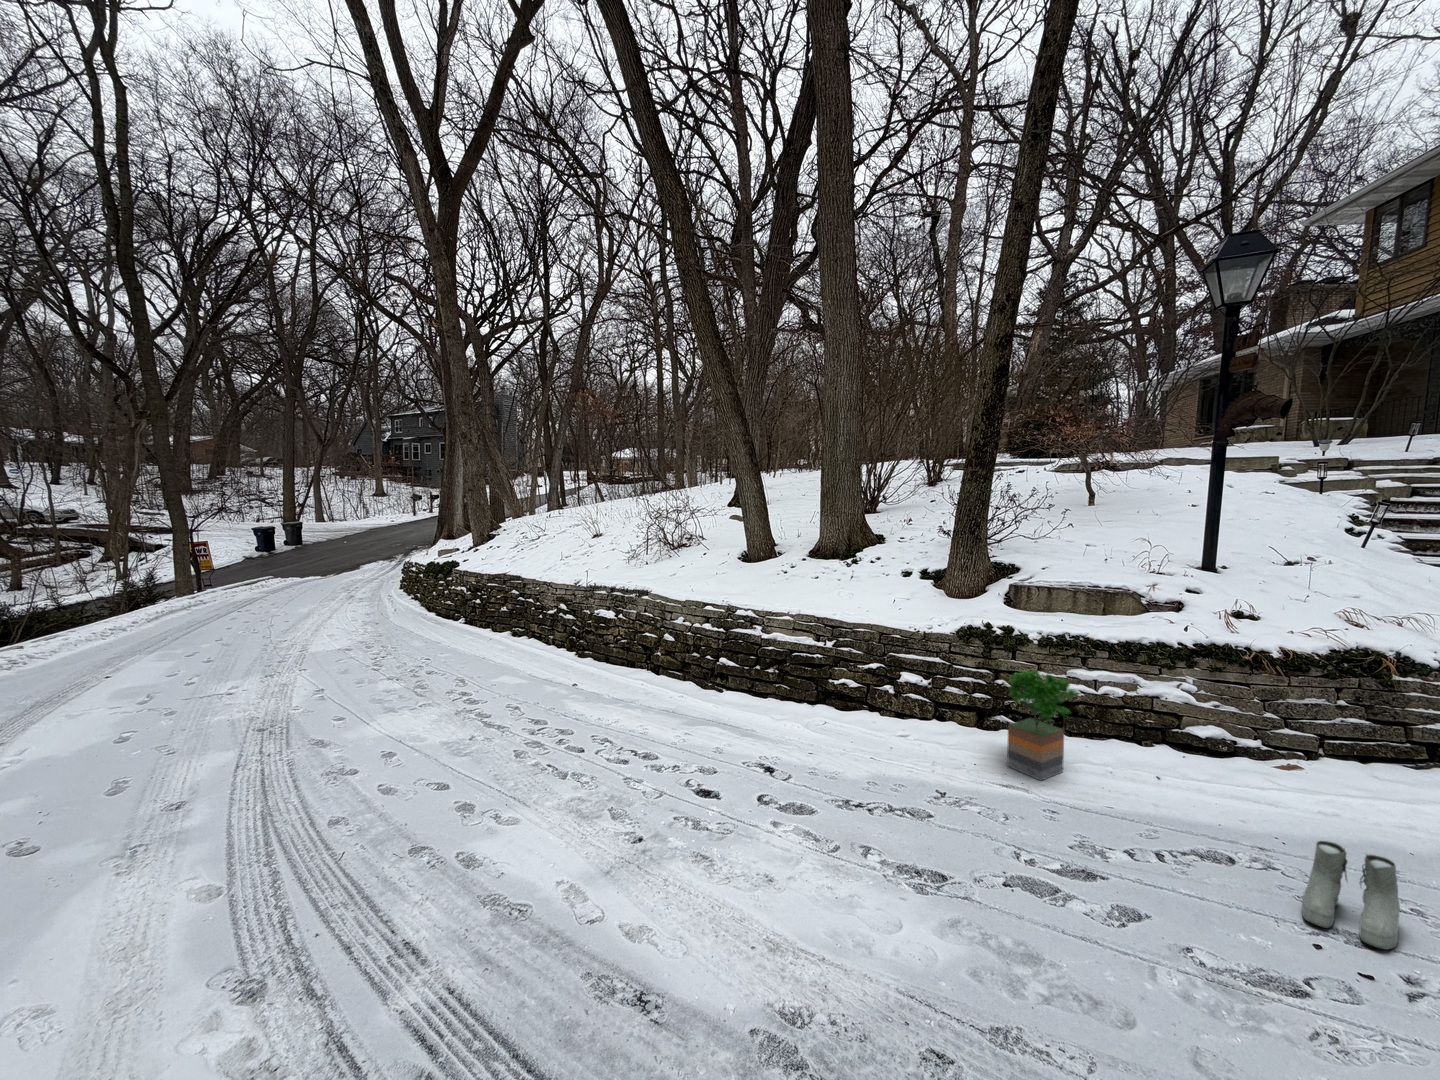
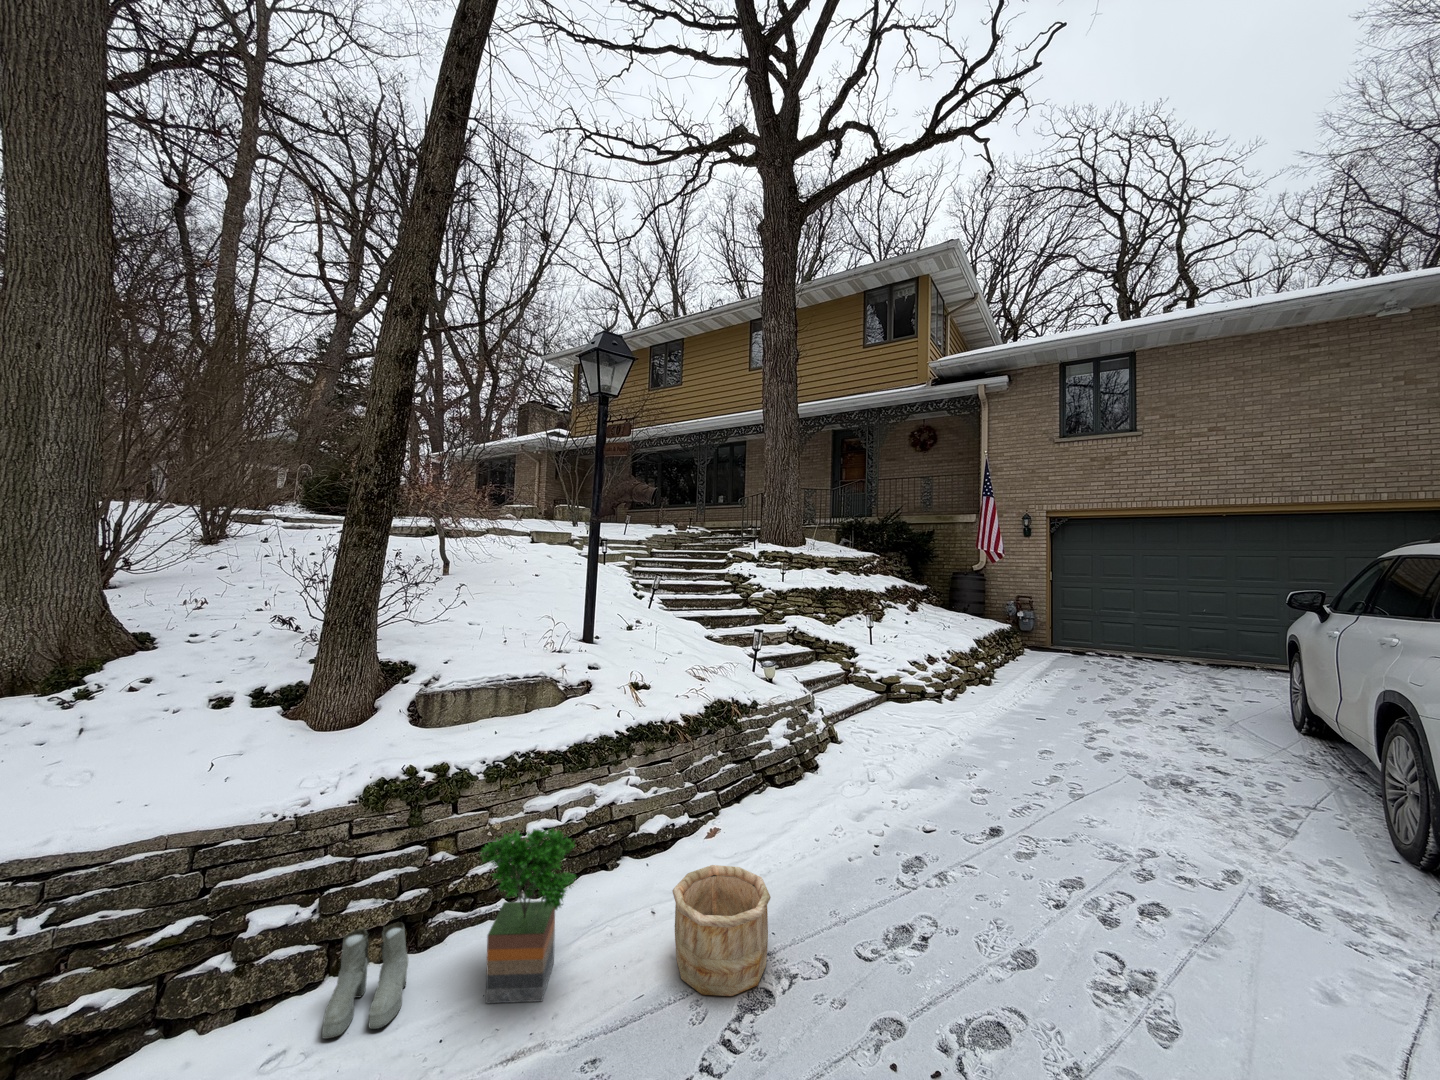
wooden bucket: none [1150,753,1264,856] -> present [672,865,771,996]
boots: present [1302,841,1400,949] -> present [322,923,408,1039]

